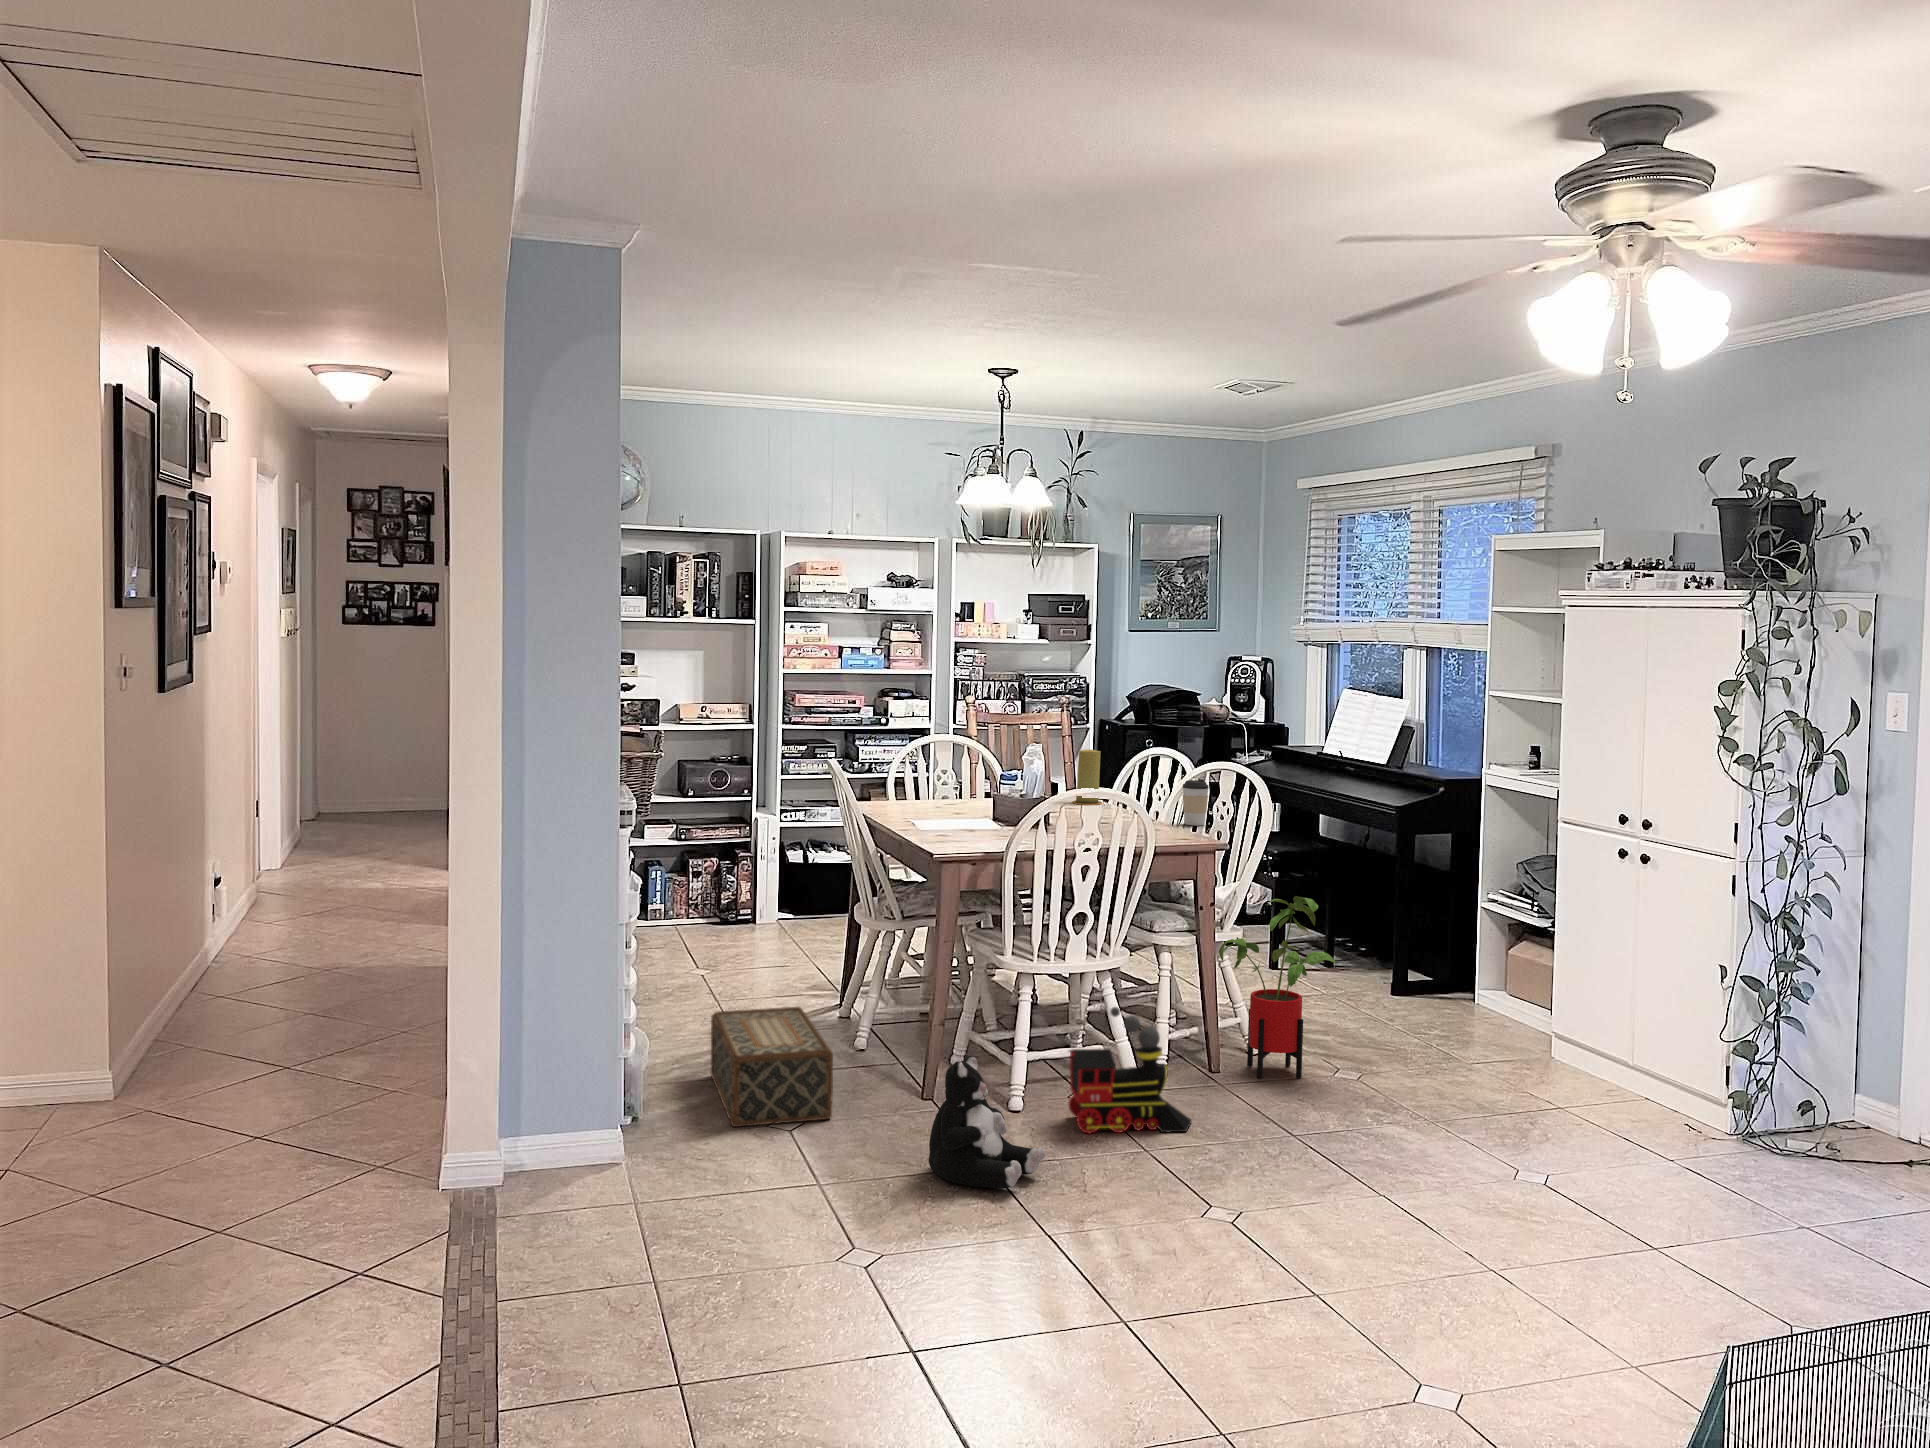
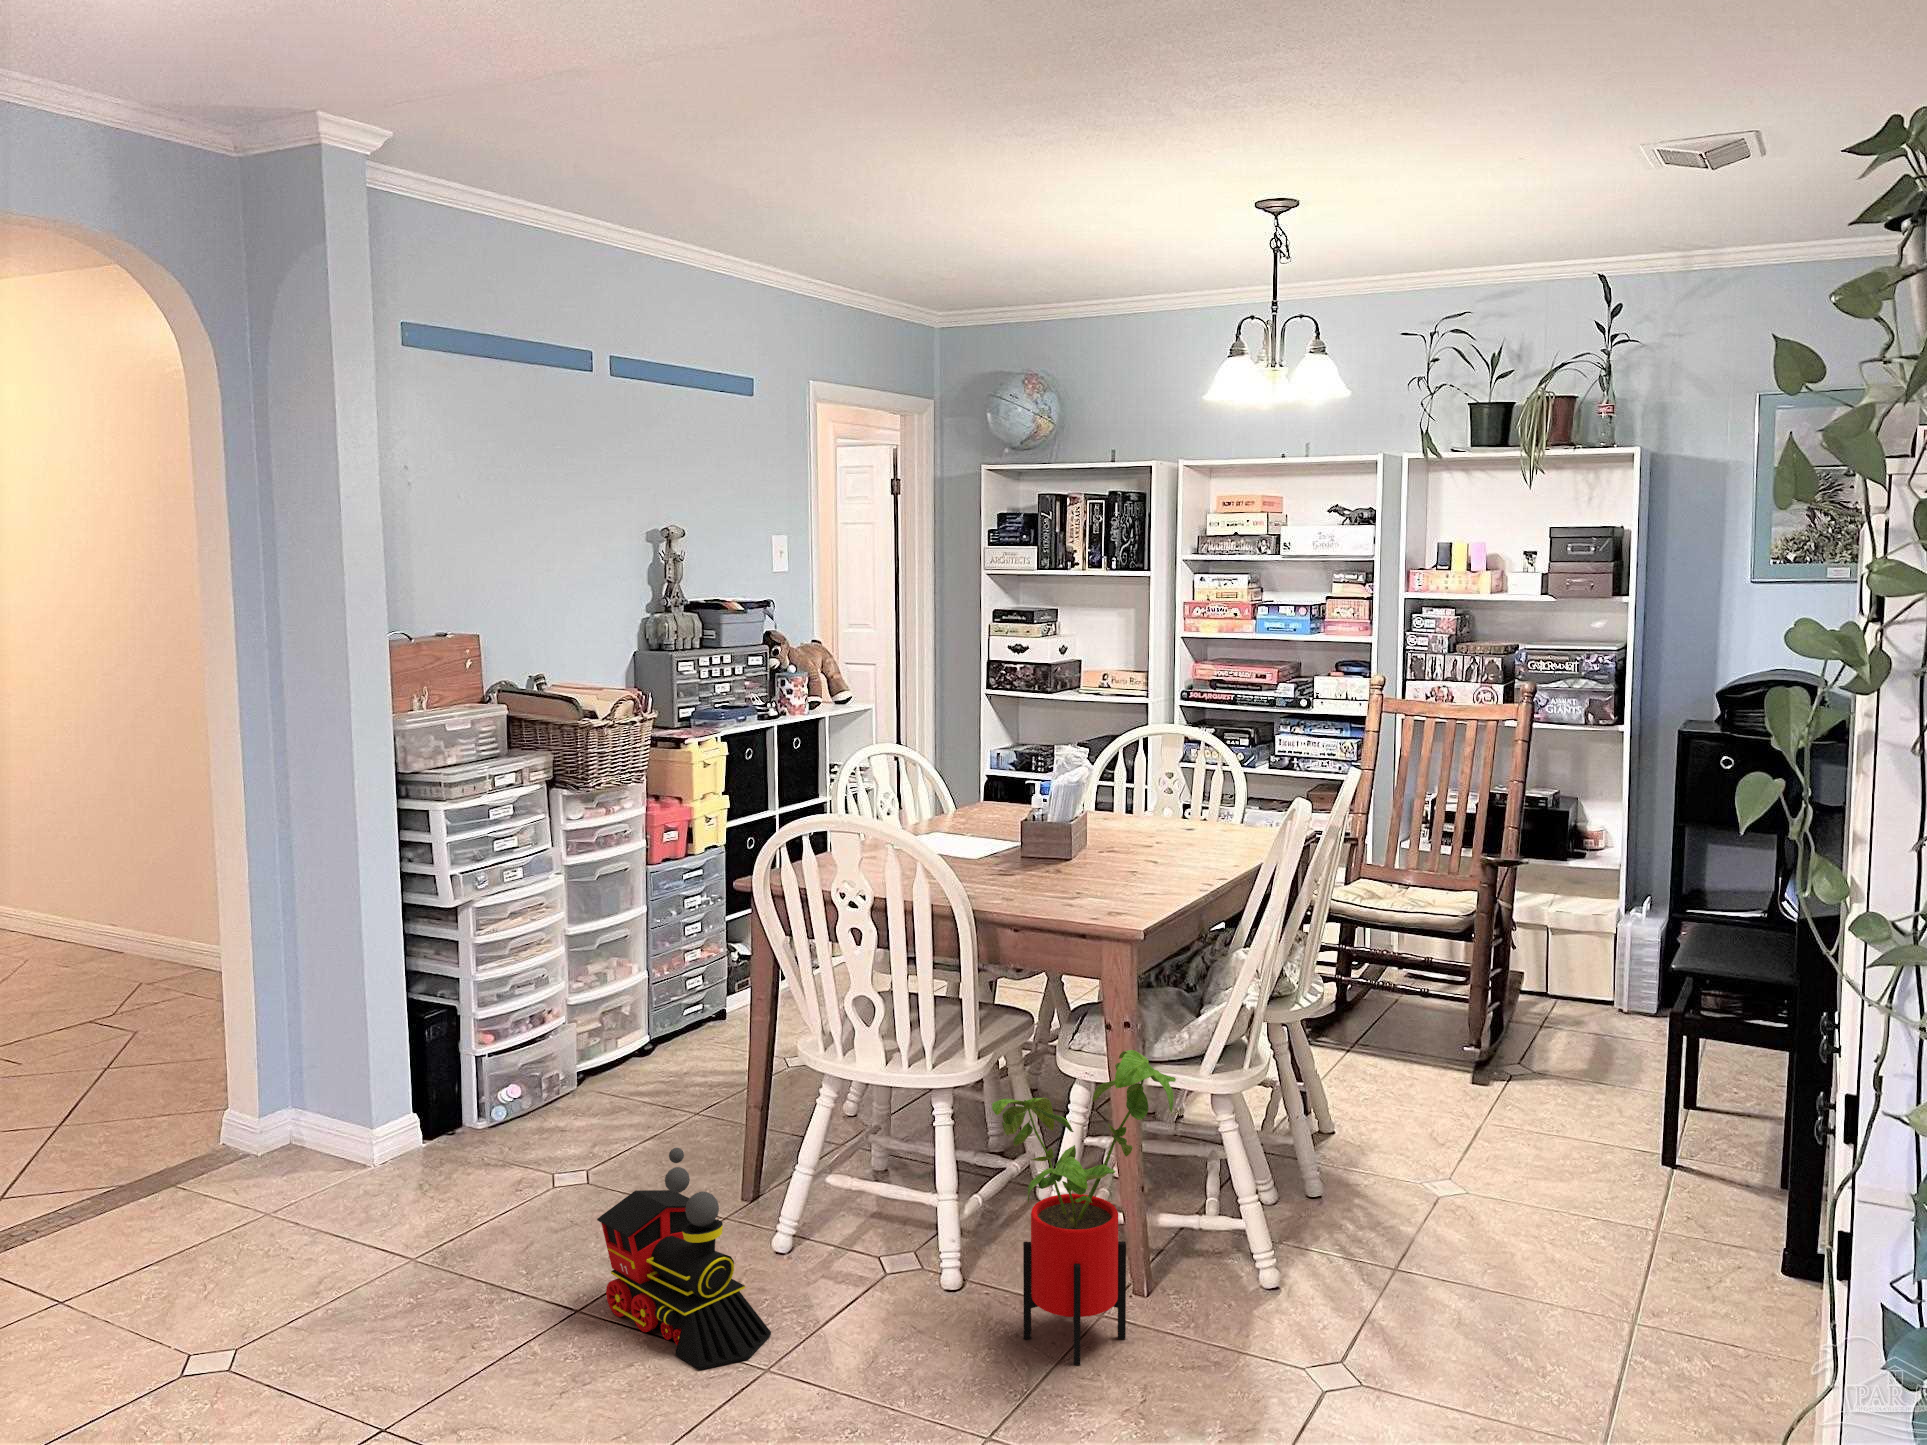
candle: present [1072,749,1102,805] -> none [1175,765,1221,849]
coffee cup: present [1183,780,1209,826] -> none [1105,829,1149,905]
woven basket: present [711,1007,833,1127] -> none [425,1025,658,1183]
plush toy: present [929,1056,1045,1188] -> none [313,1153,446,1342]

